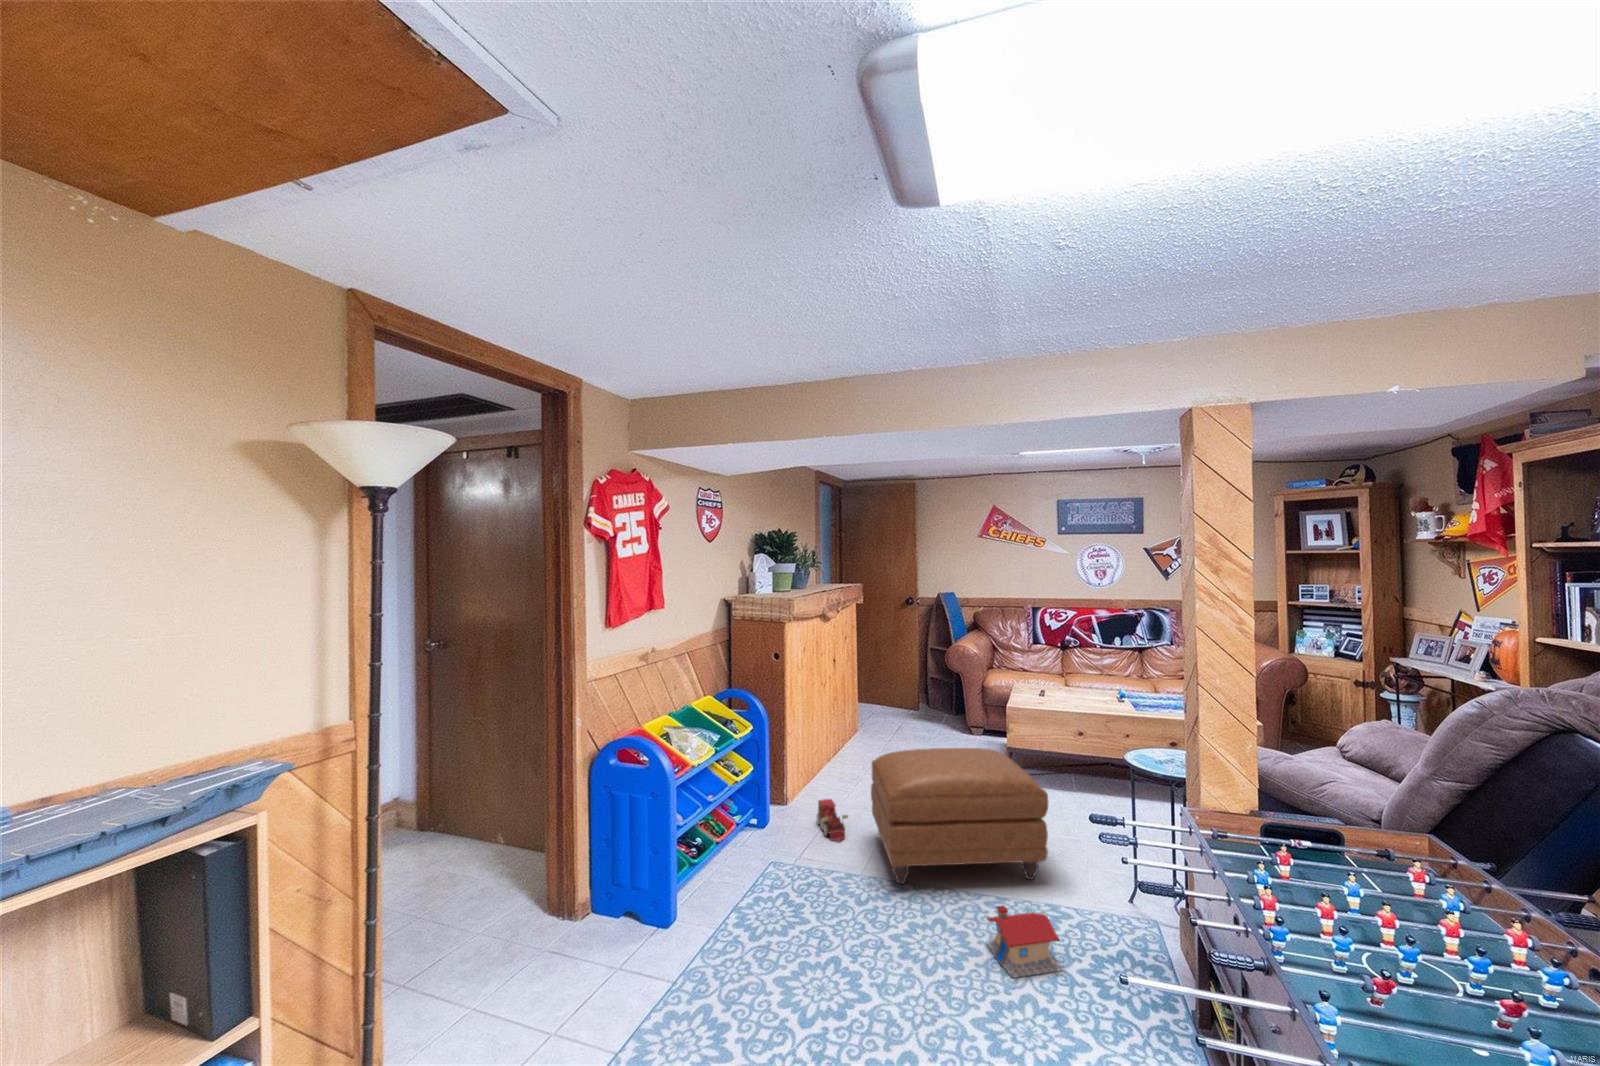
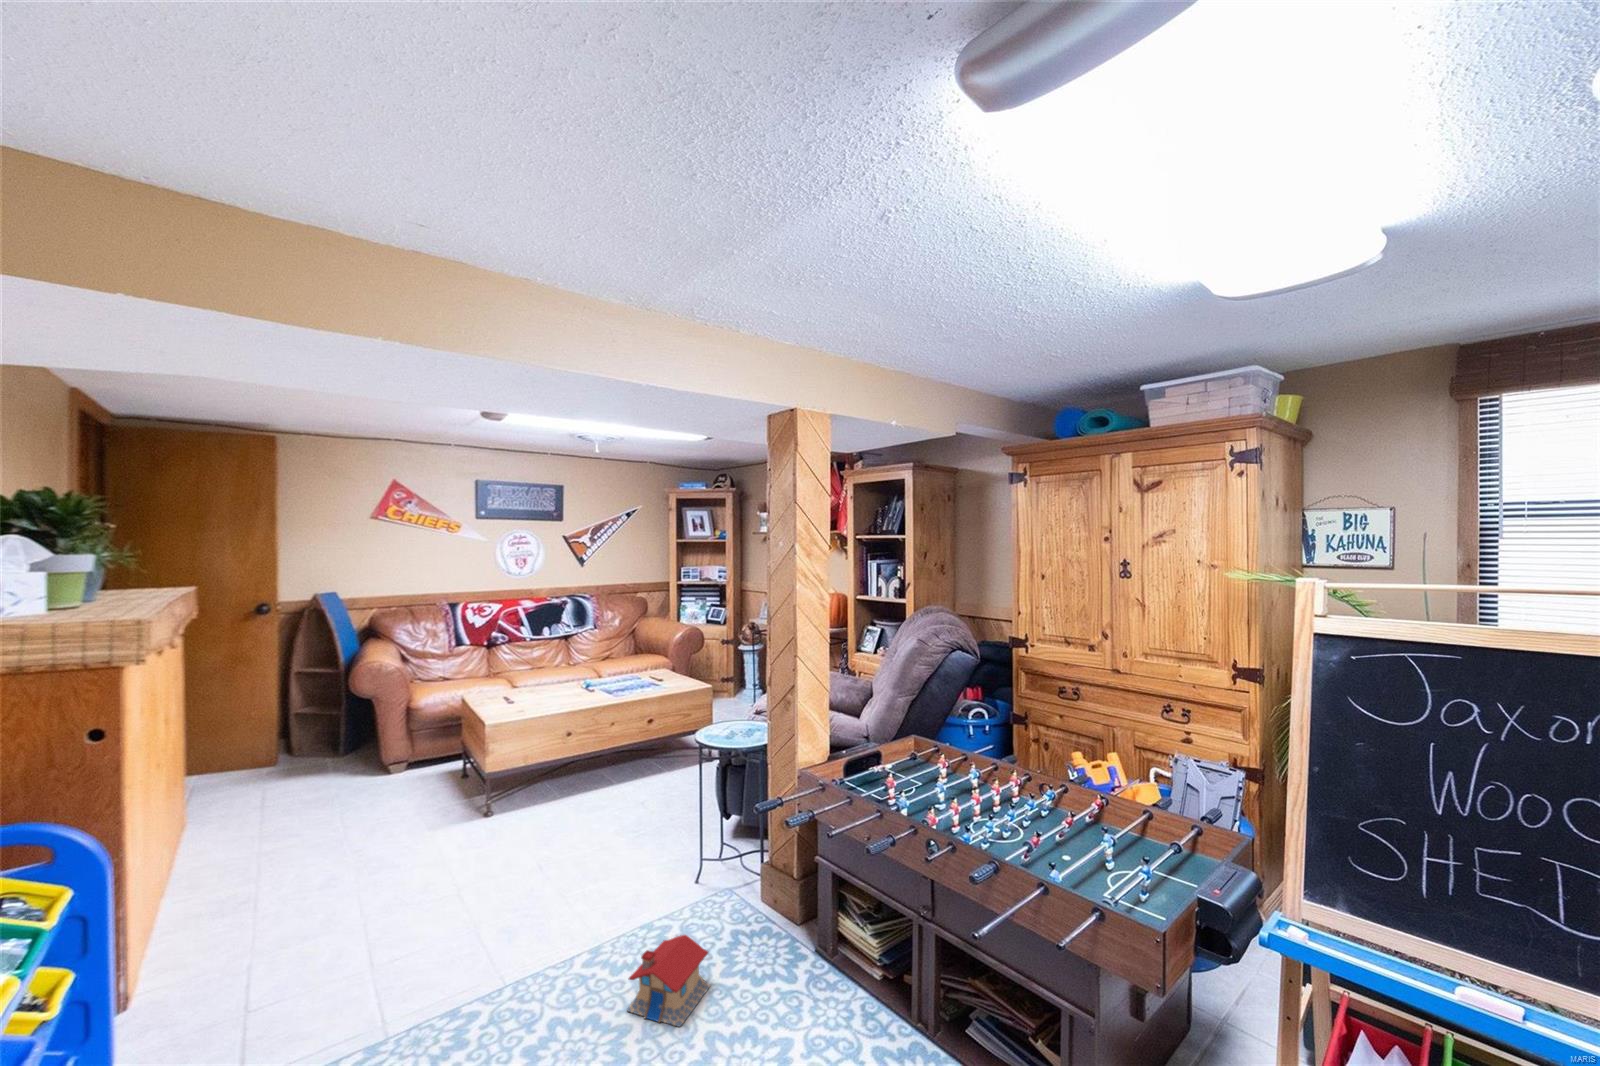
ottoman: present [871,748,1048,884] -> none [353,778,627,1013]
toy train: present [817,799,848,841] -> none [218,954,308,1023]

